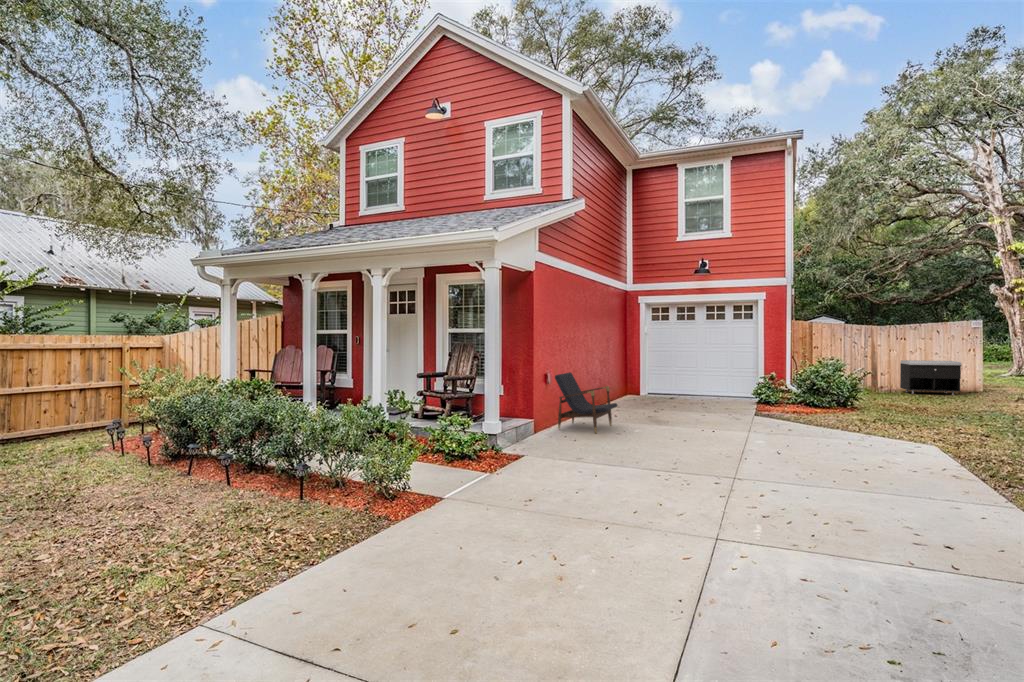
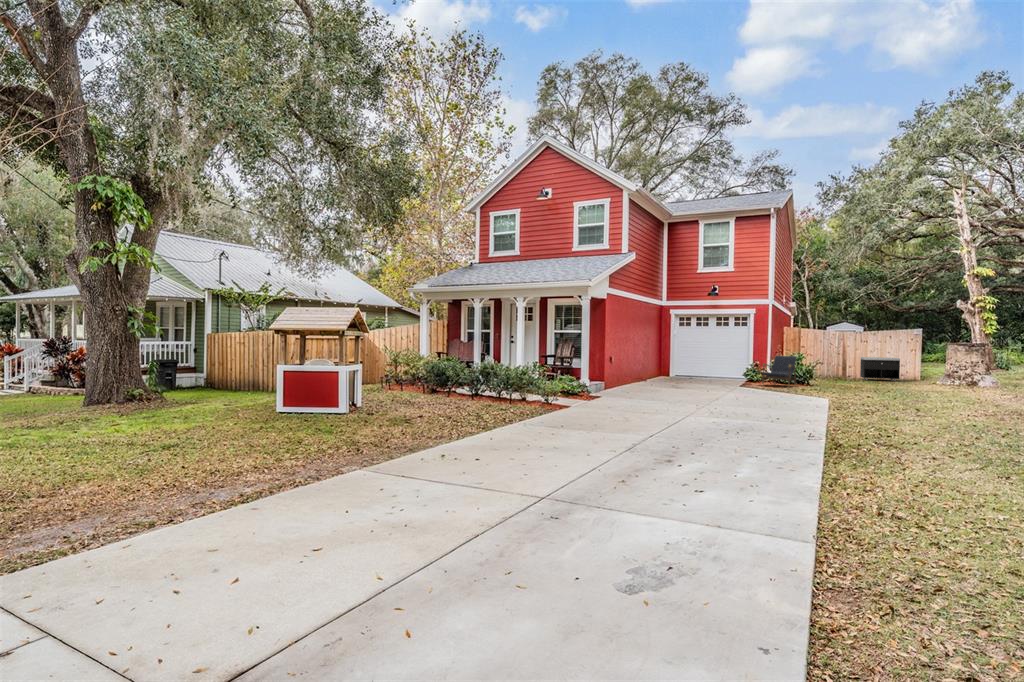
lounge chair: present [555,372,617,433] -> present [762,356,796,386]

